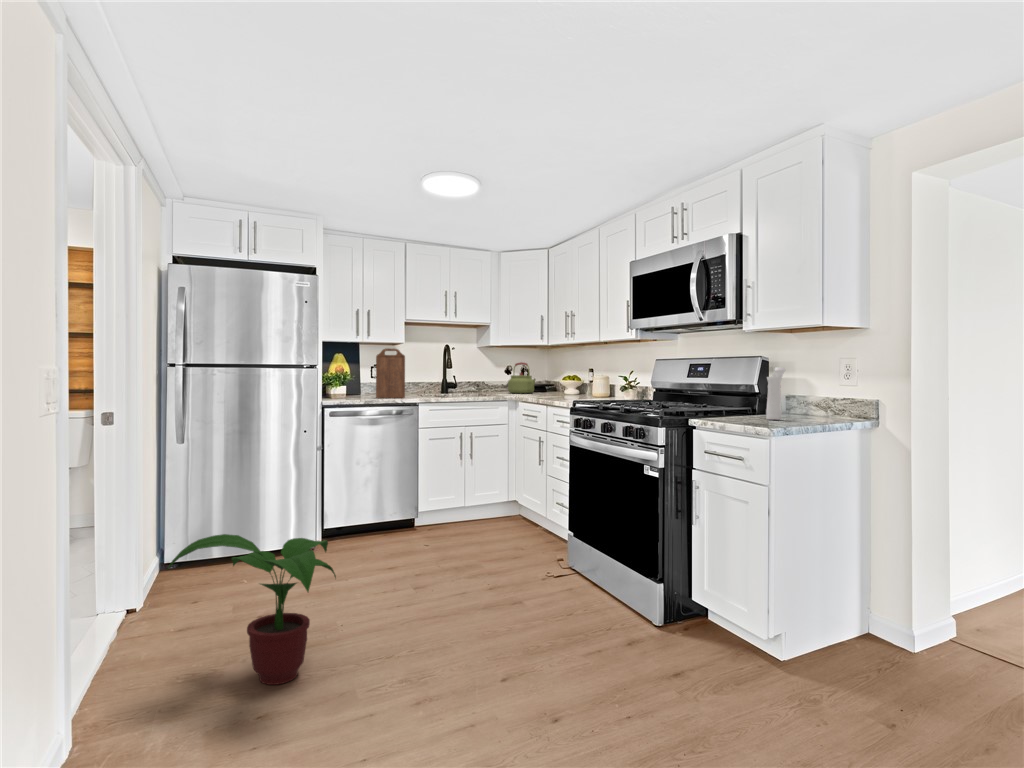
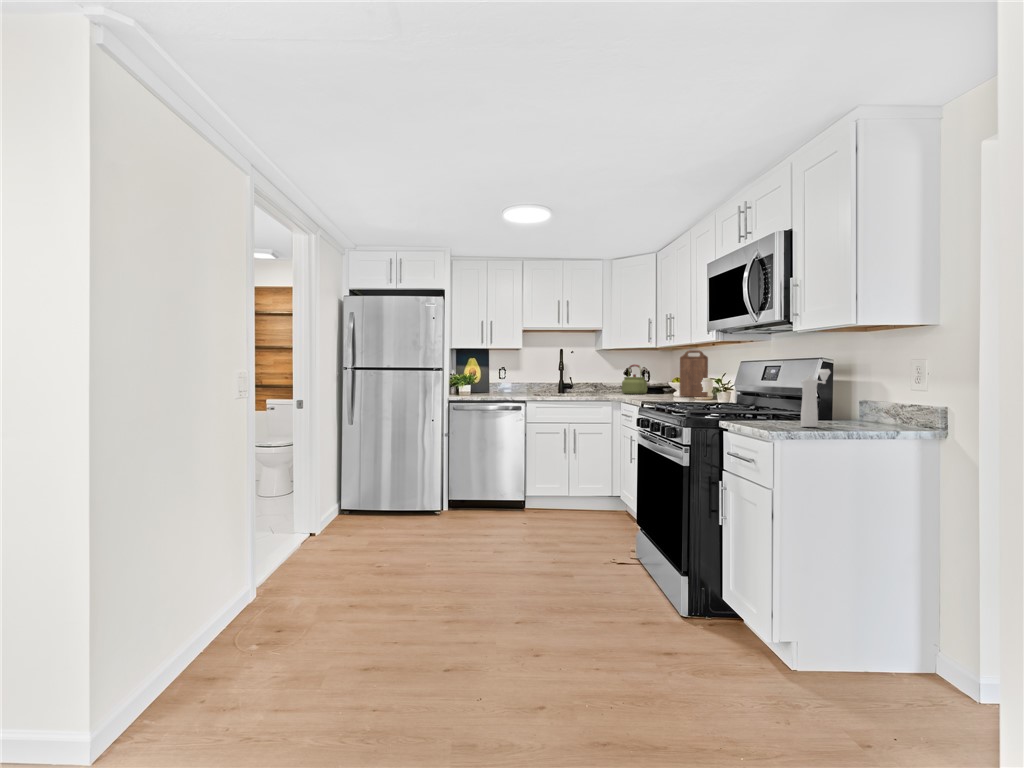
cutting board: present [376,348,405,398] -> present [680,350,708,397]
potted plant: present [167,534,336,685] -> none [233,507,373,636]

